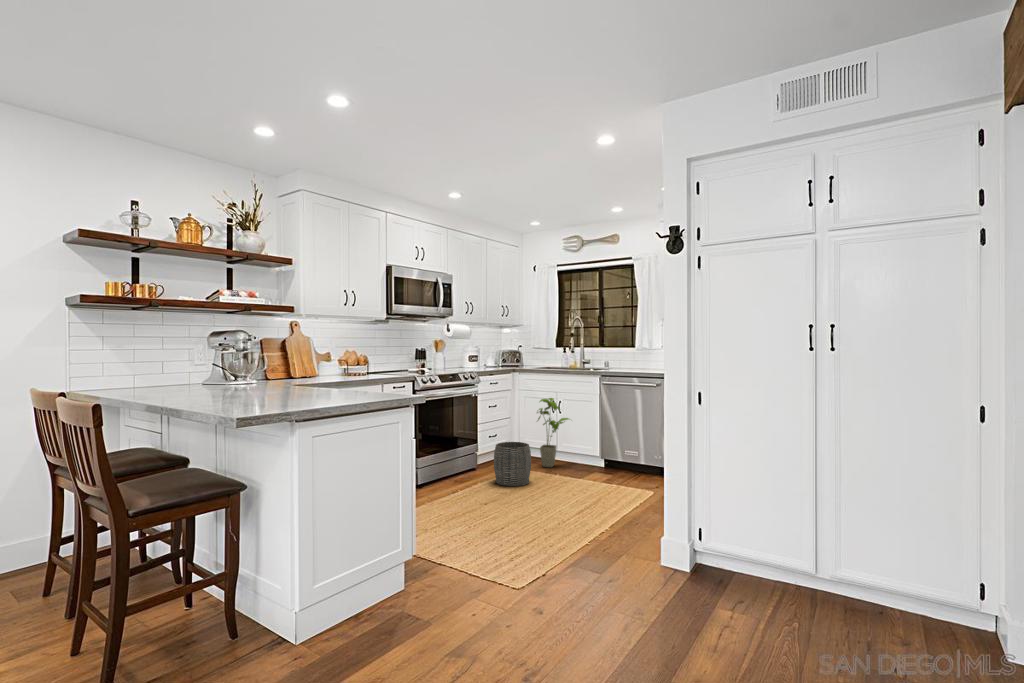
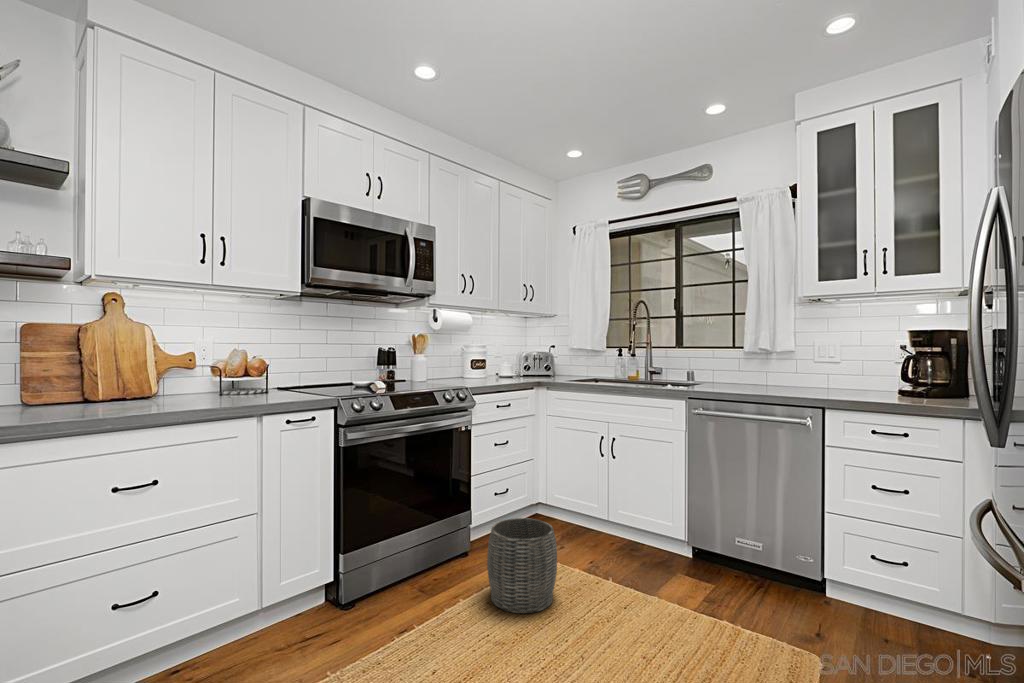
house plant: present [537,398,569,467] -> none [572,434,636,556]

